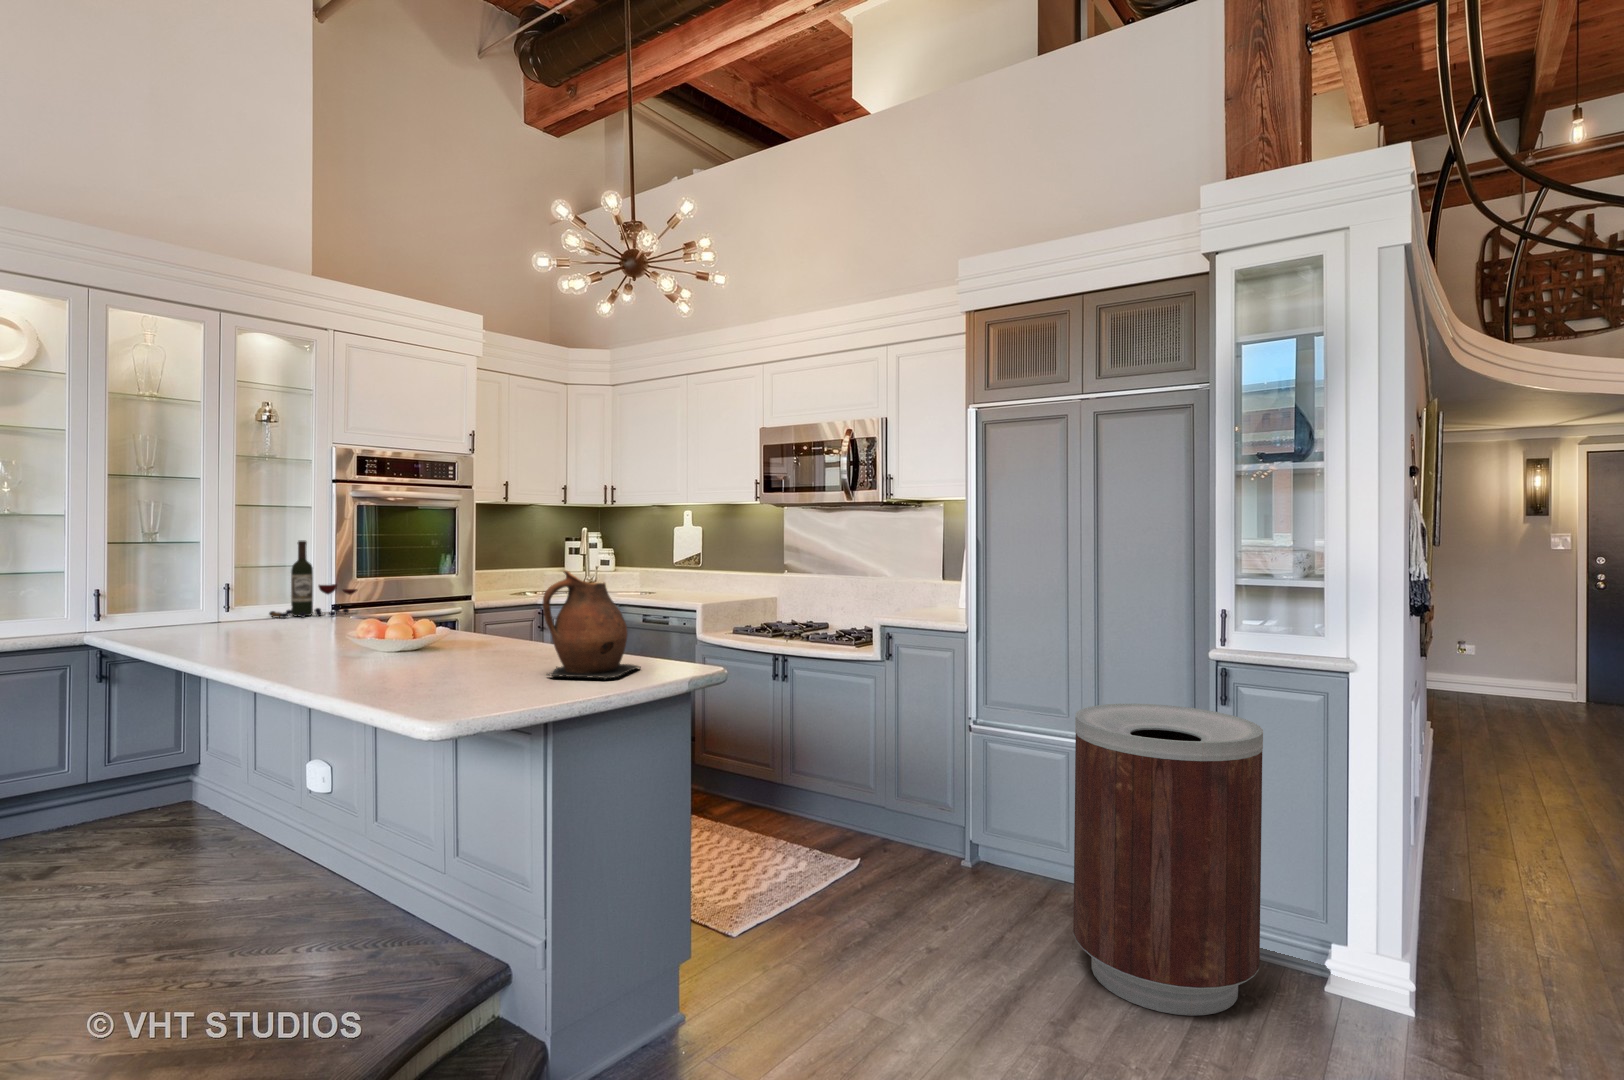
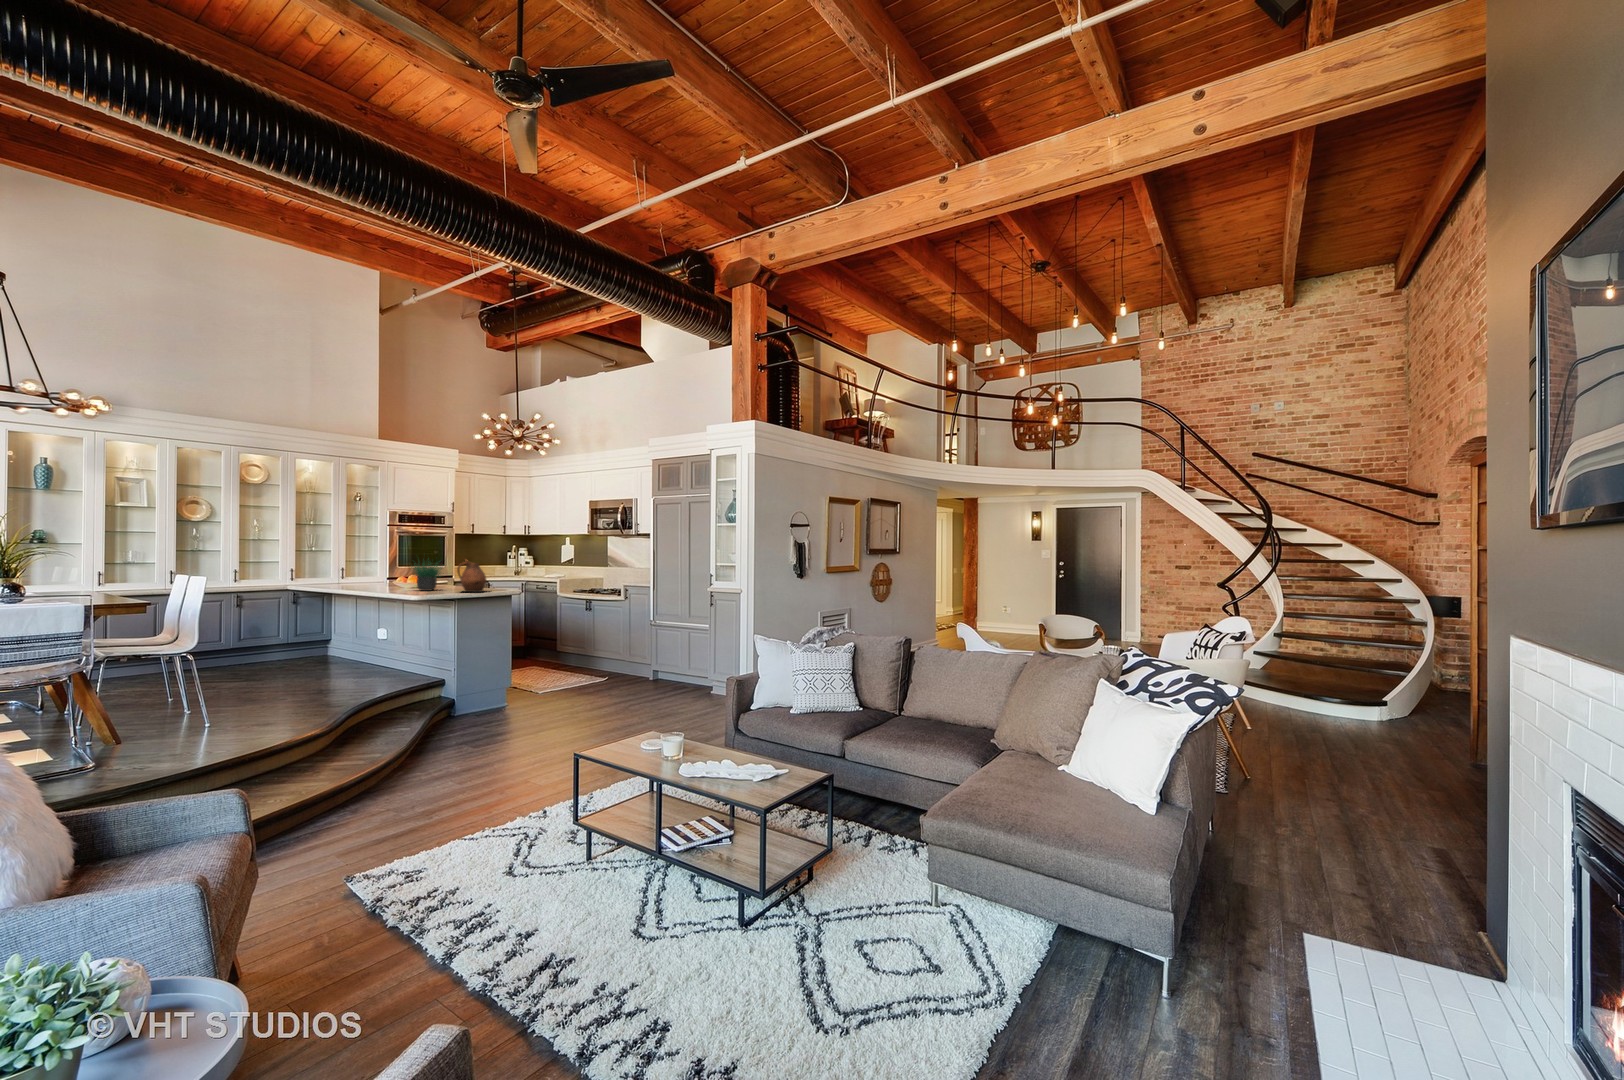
wine bottle: present [269,540,357,618] -> none [360,551,400,583]
potted plant: none [374,543,513,664] -> present [411,564,442,591]
trash can: present [1073,704,1263,1016] -> none [648,609,709,705]

